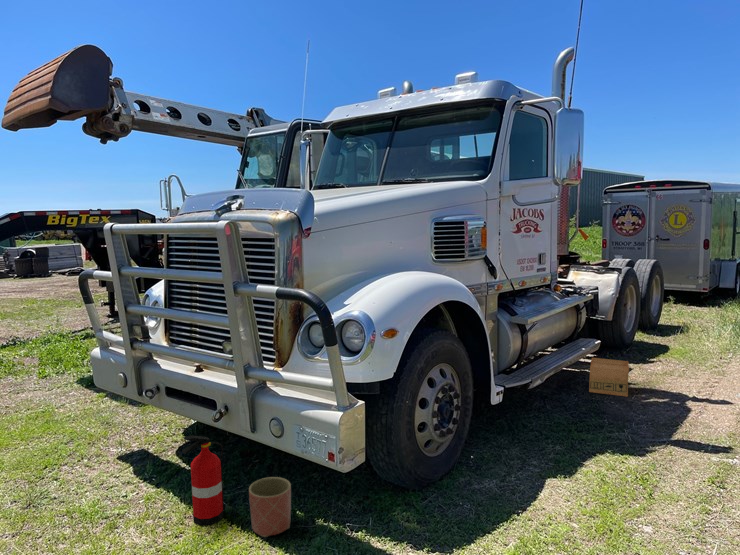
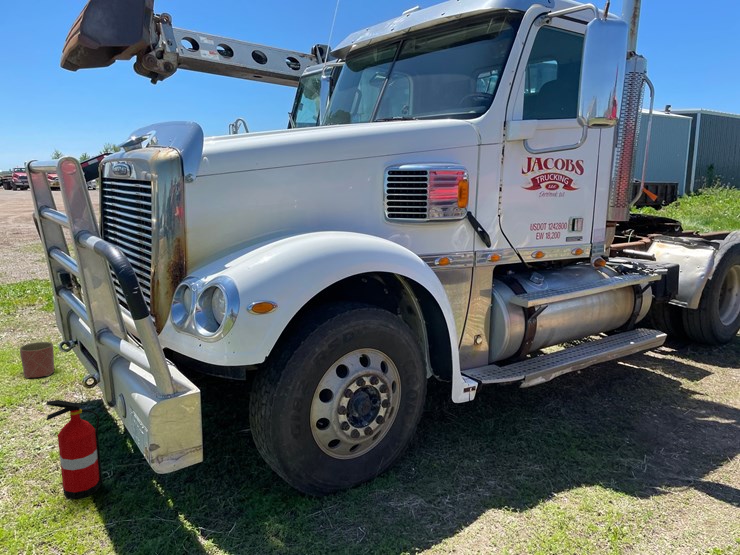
cardboard box: present [589,358,629,396] -> none [629,353,691,409]
planter: present [249,477,291,537] -> present [20,342,54,378]

